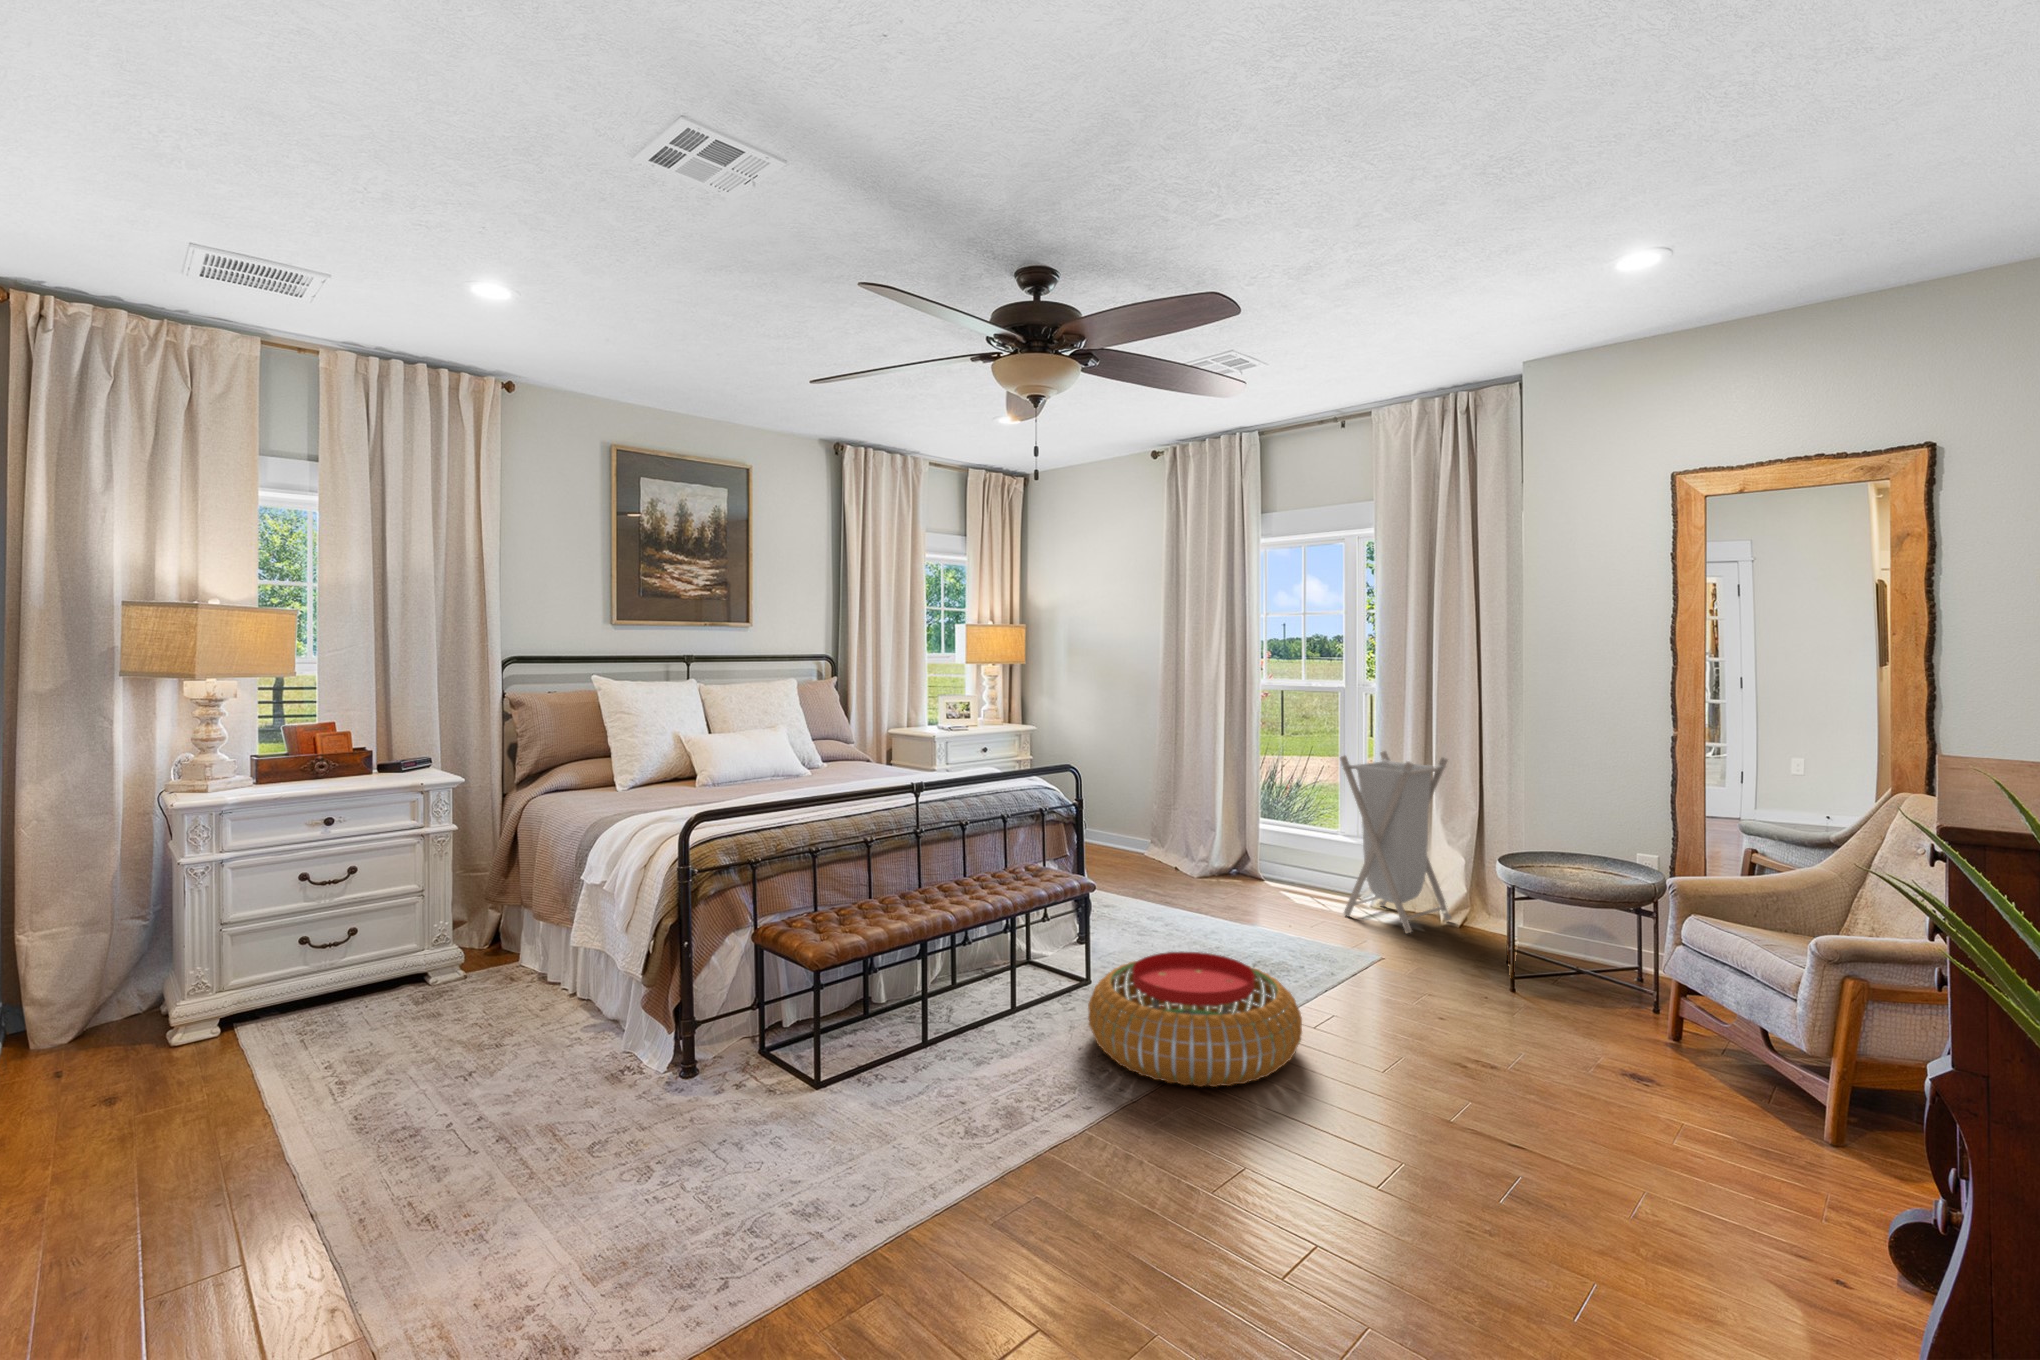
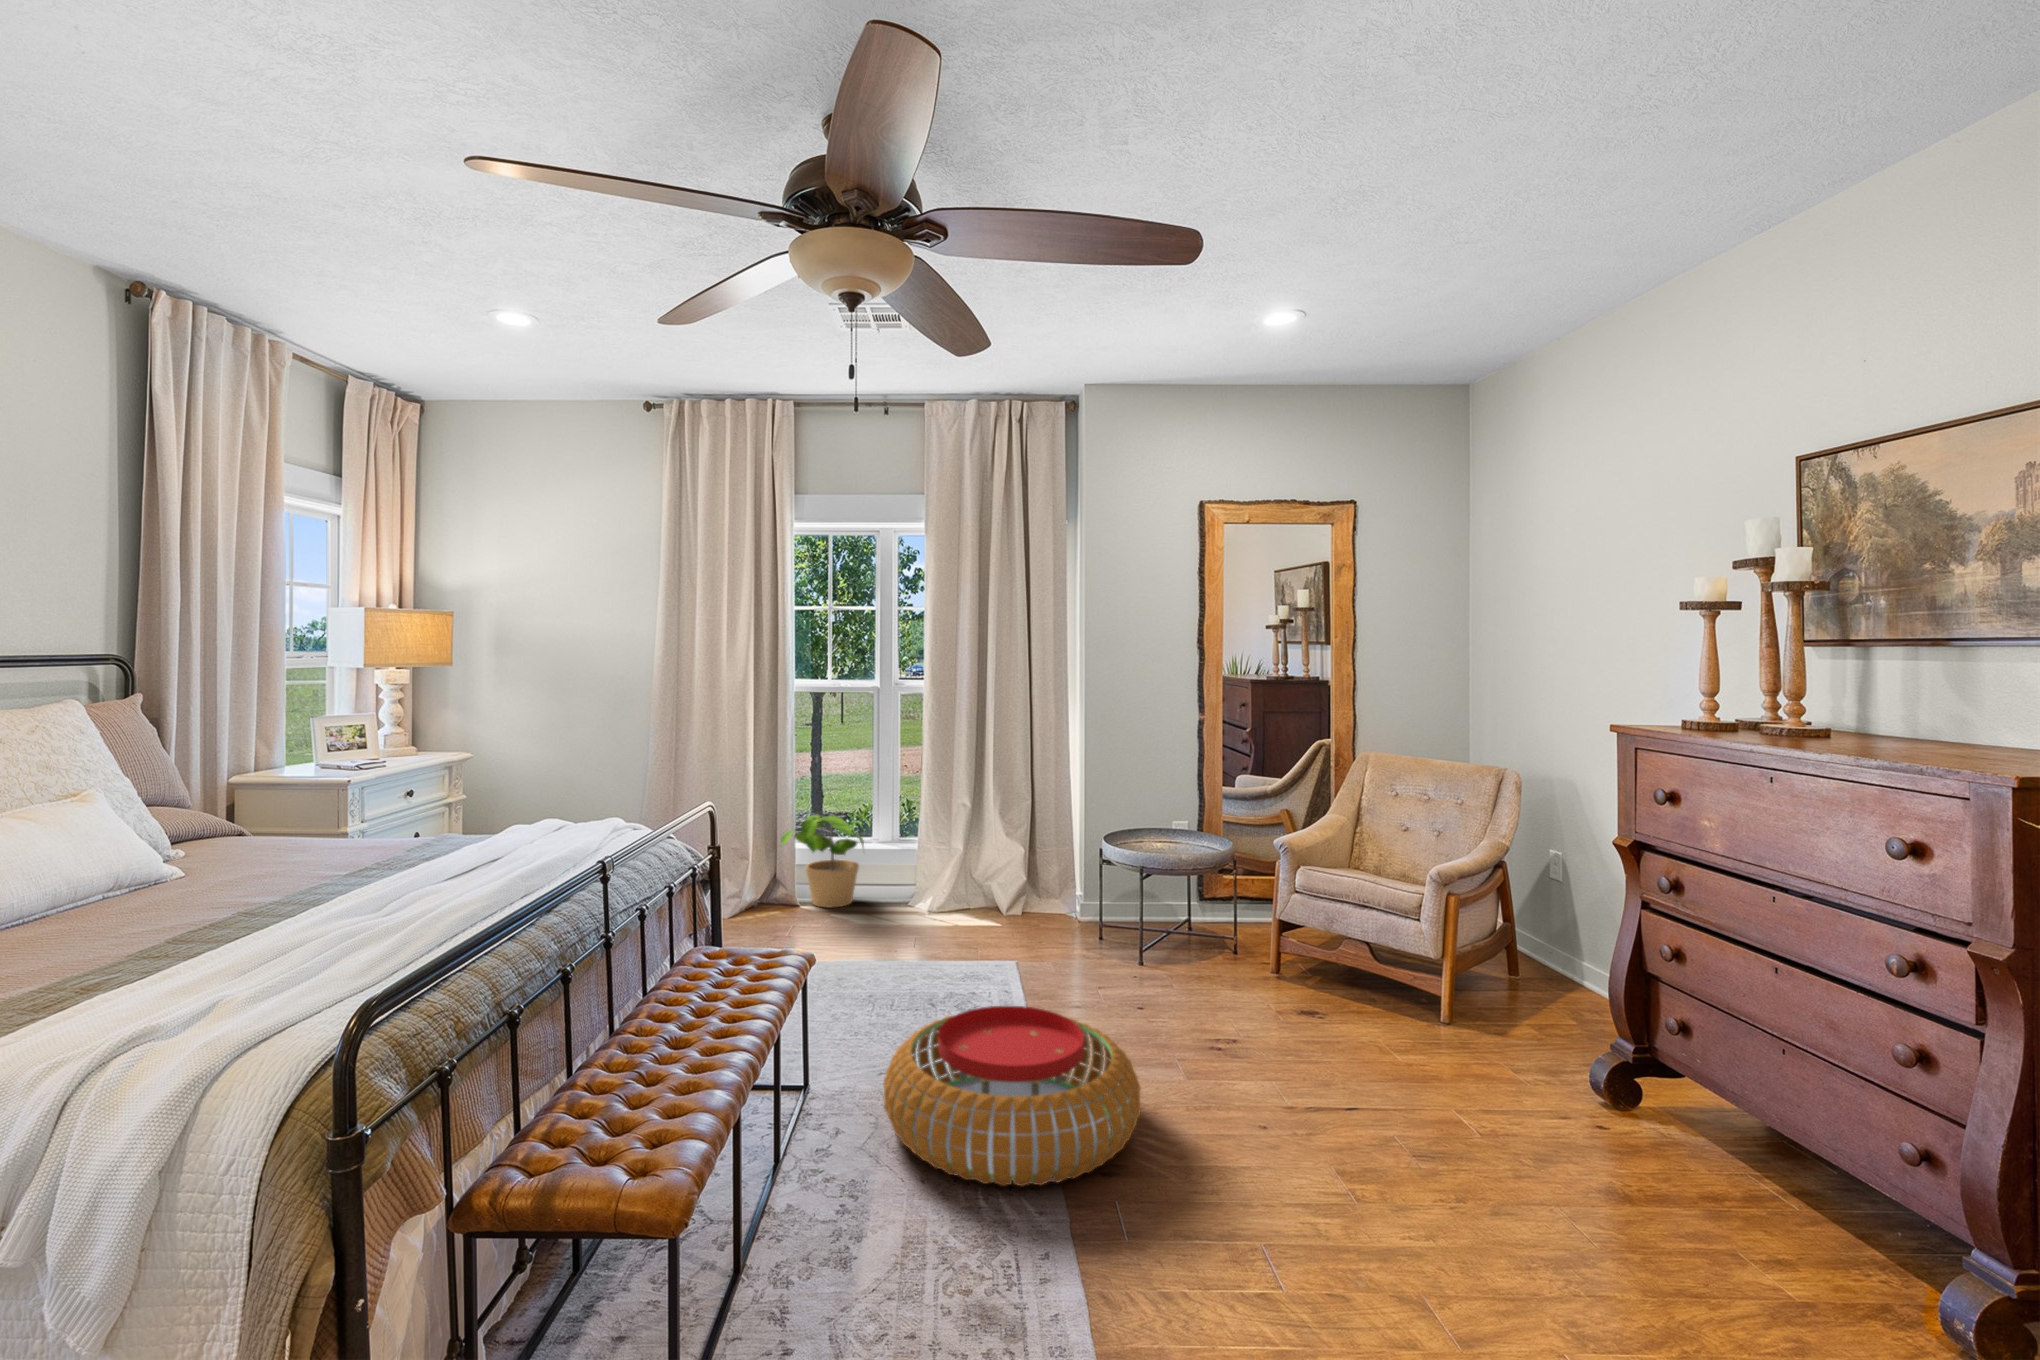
laundry hamper: present [1340,751,1451,933] -> none [916,751,1005,934]
potted plant: none [1249,799,1331,888] -> present [781,815,864,908]

